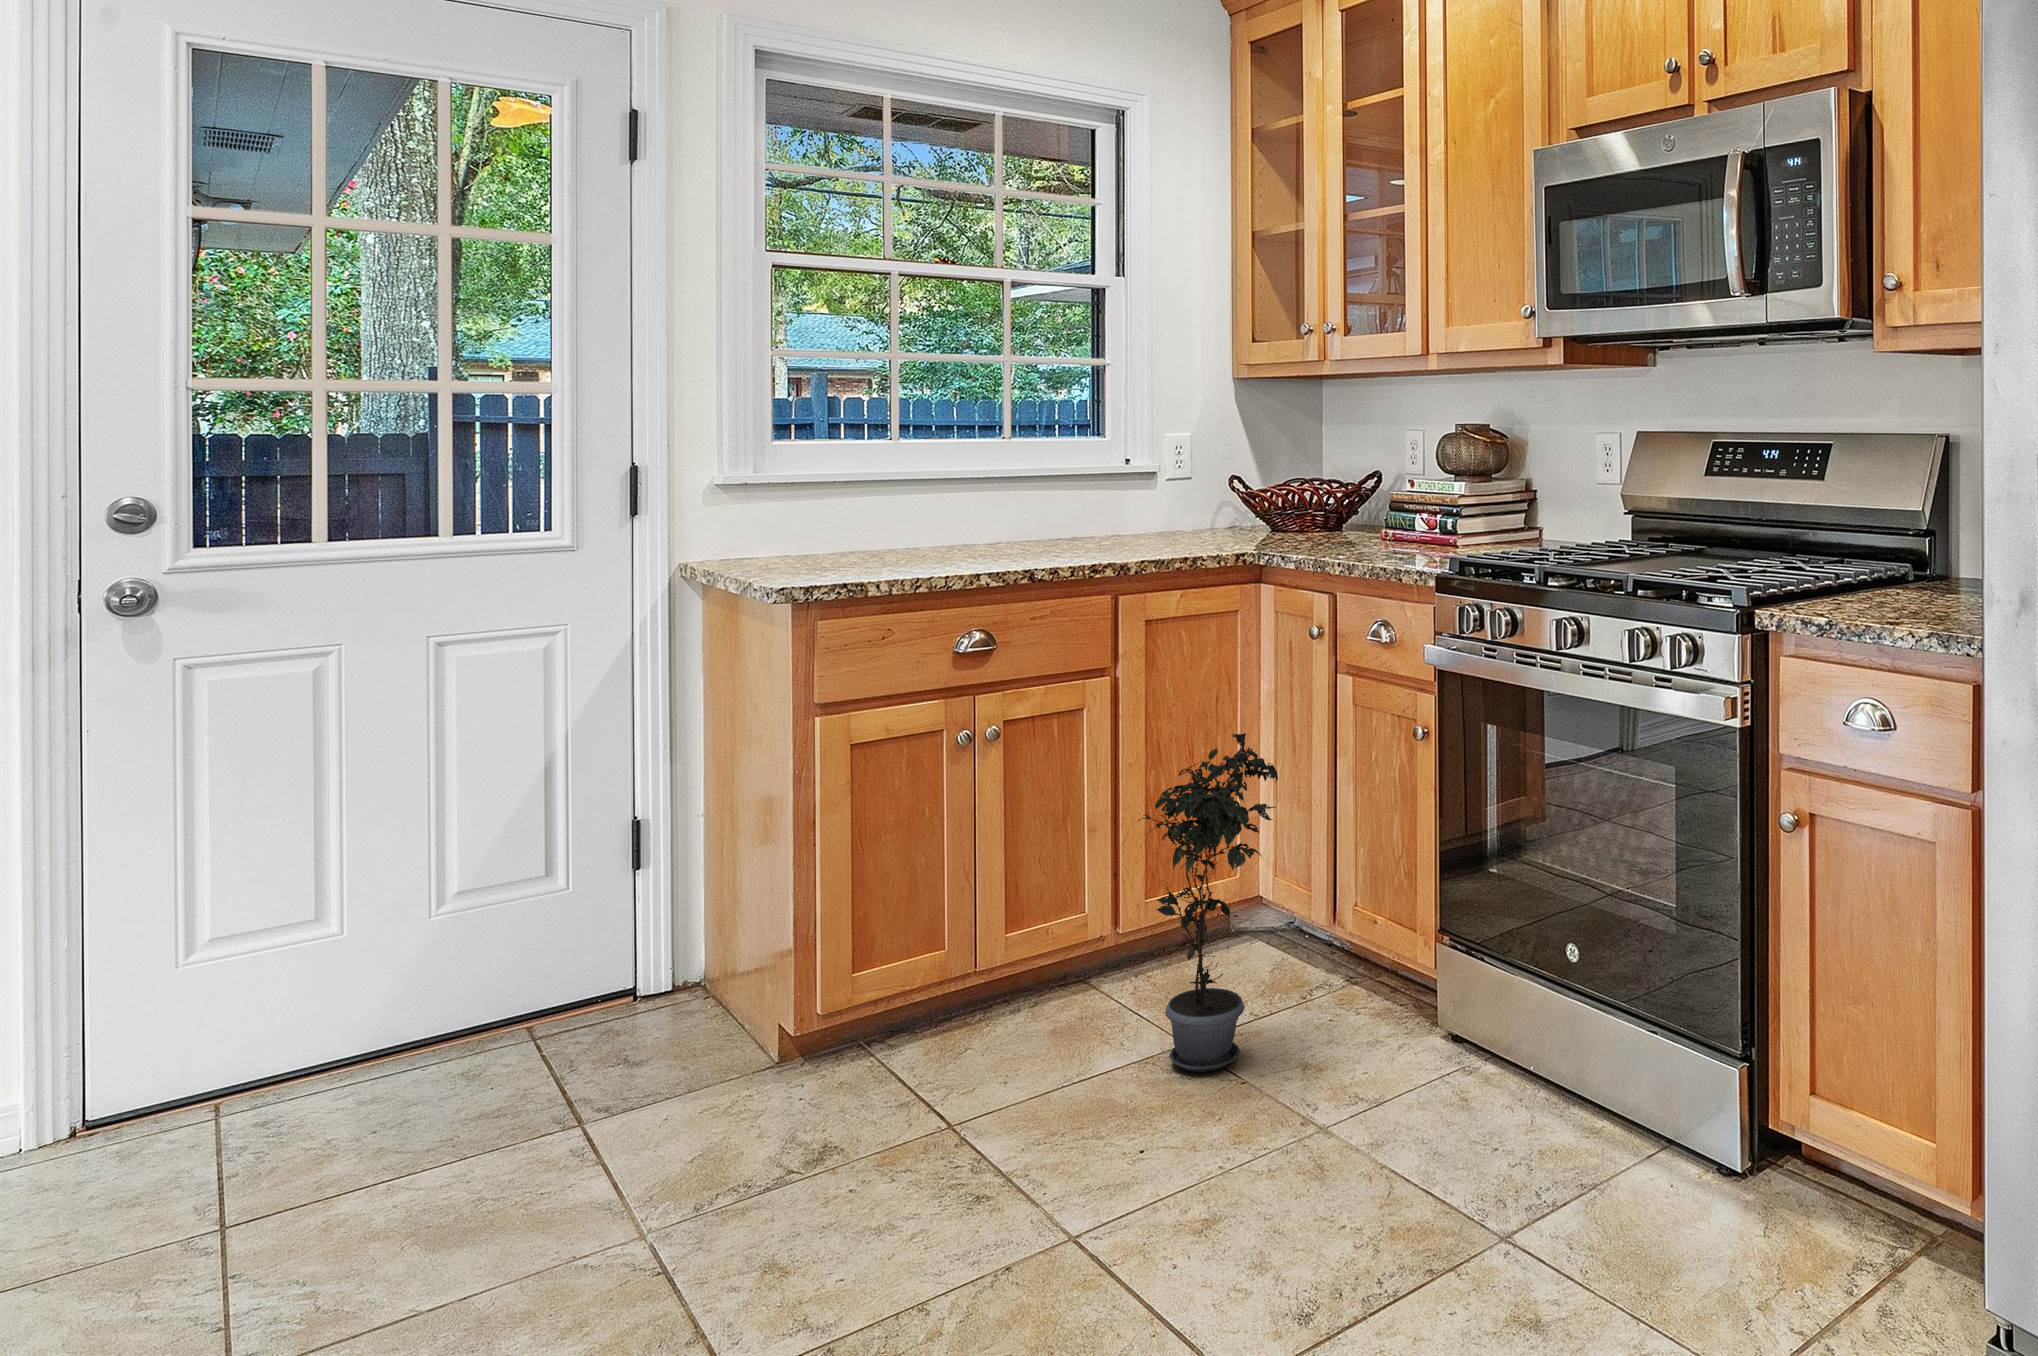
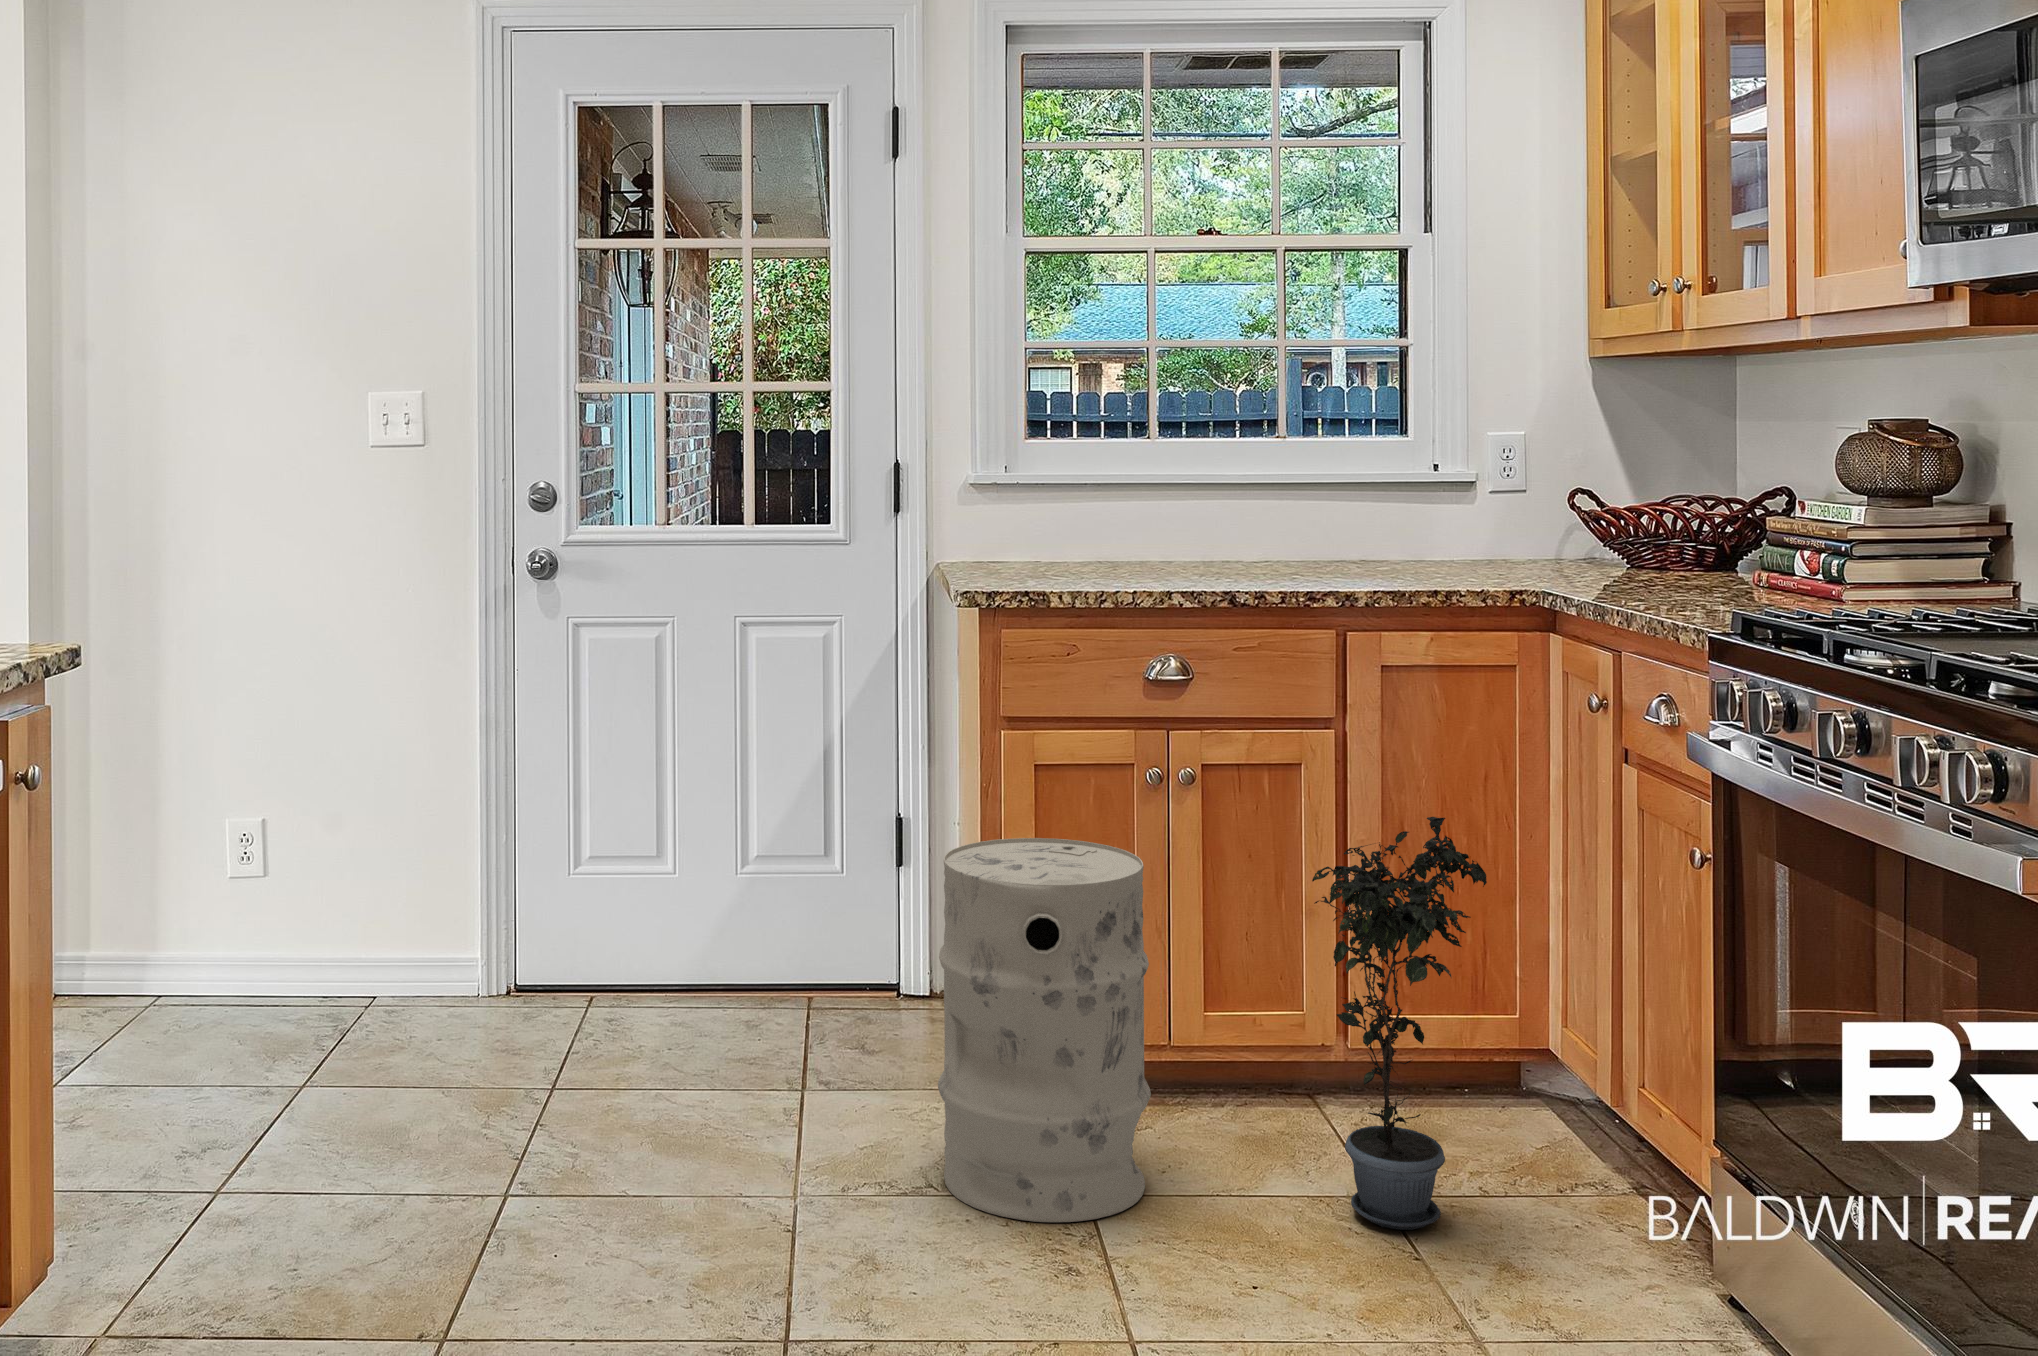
trash can: none [795,806,1005,1173] -> present [938,838,1151,1222]

